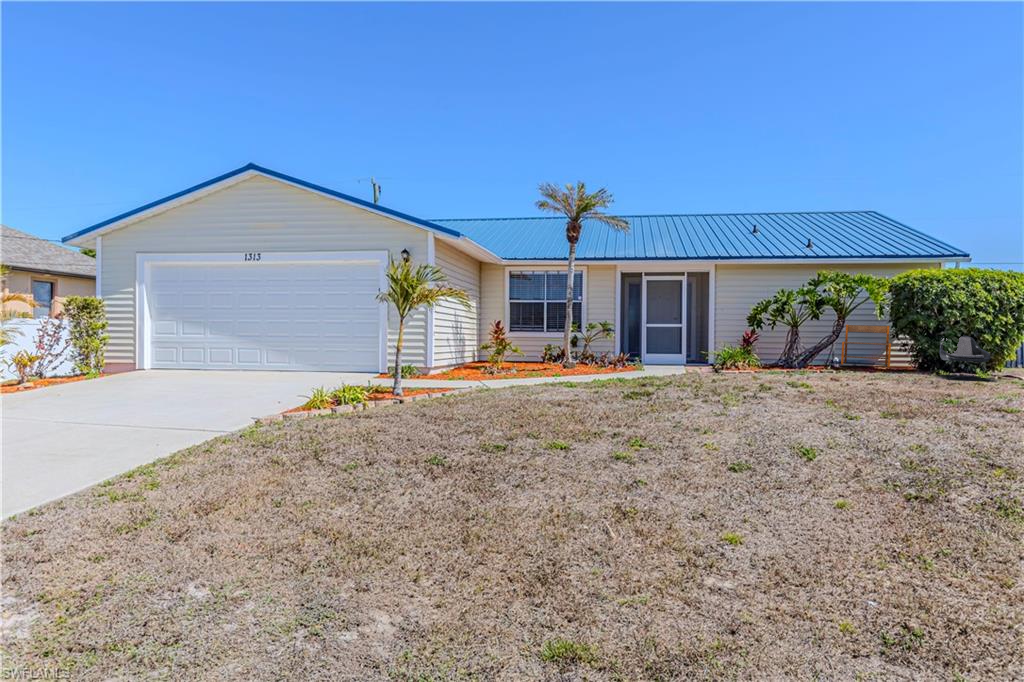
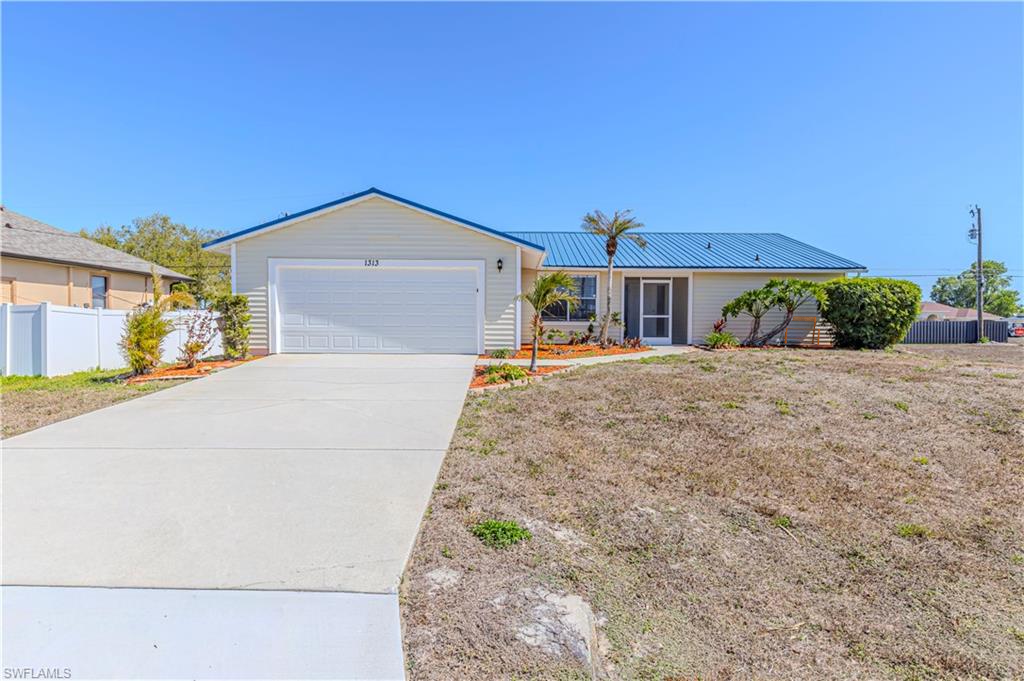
lounge chair: present [937,336,990,381] -> none [860,323,901,354]

